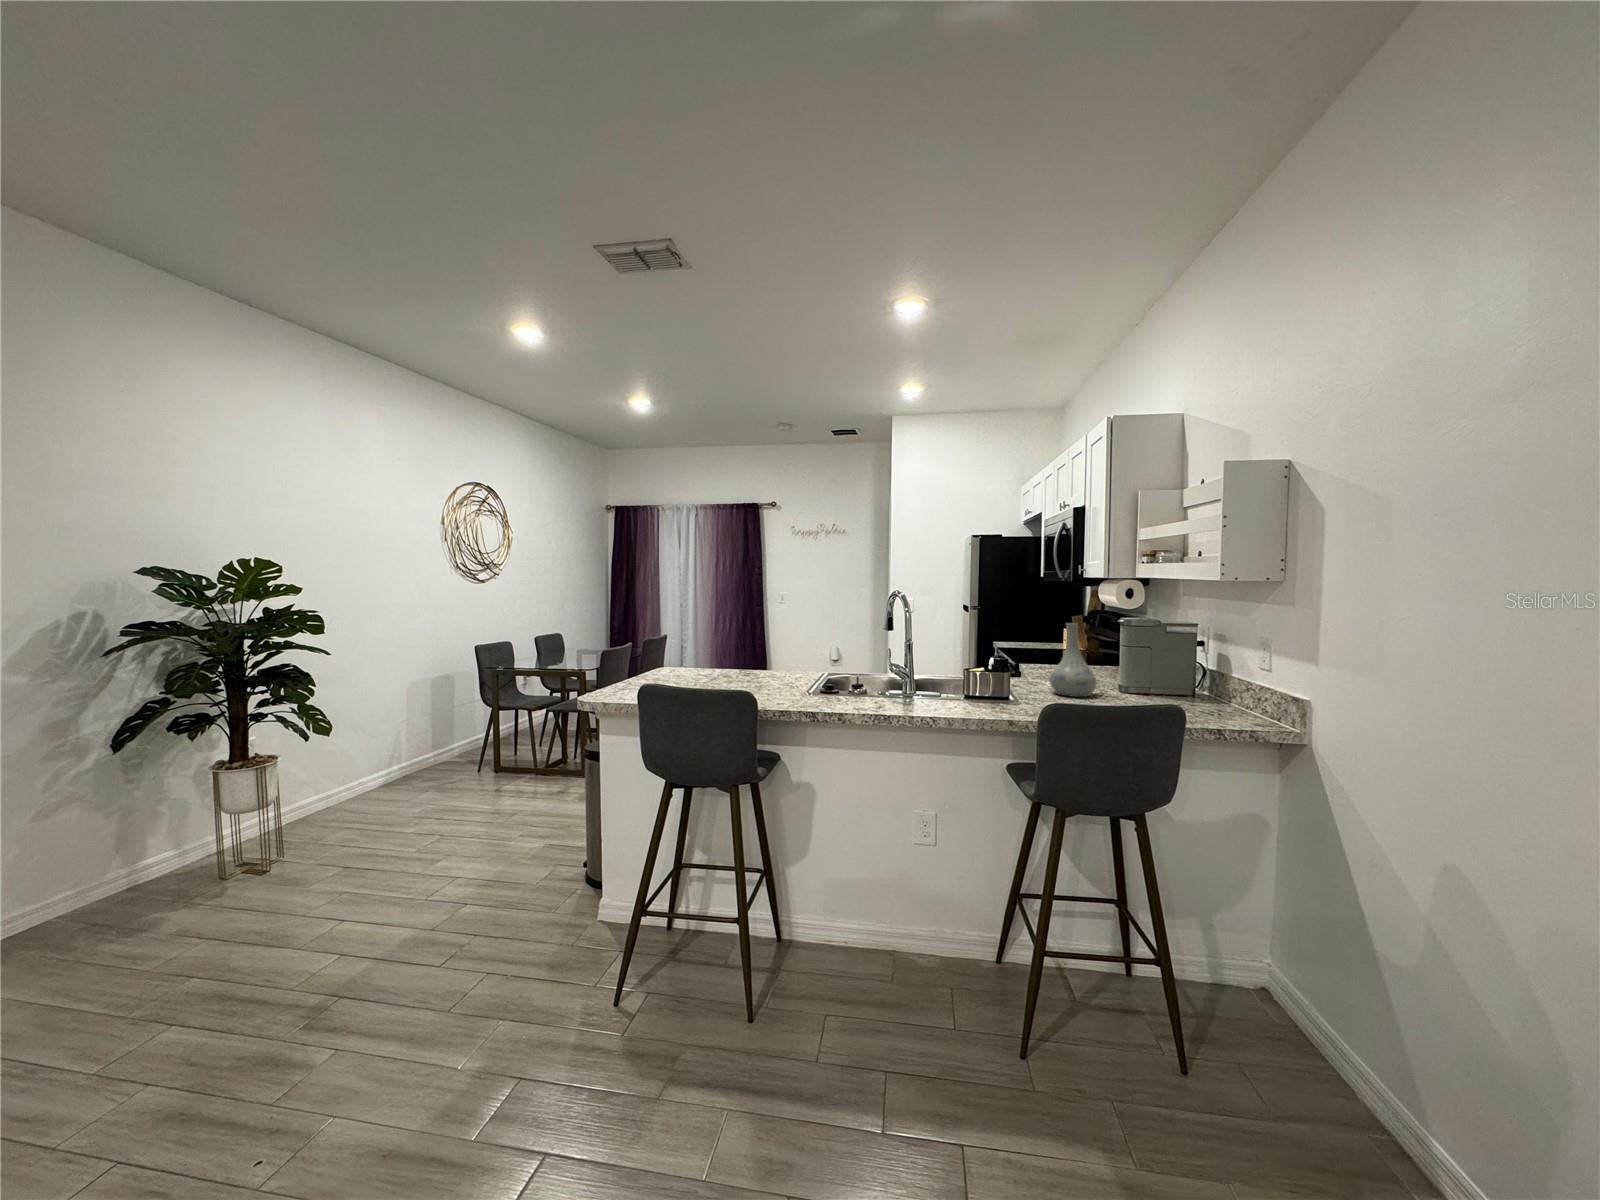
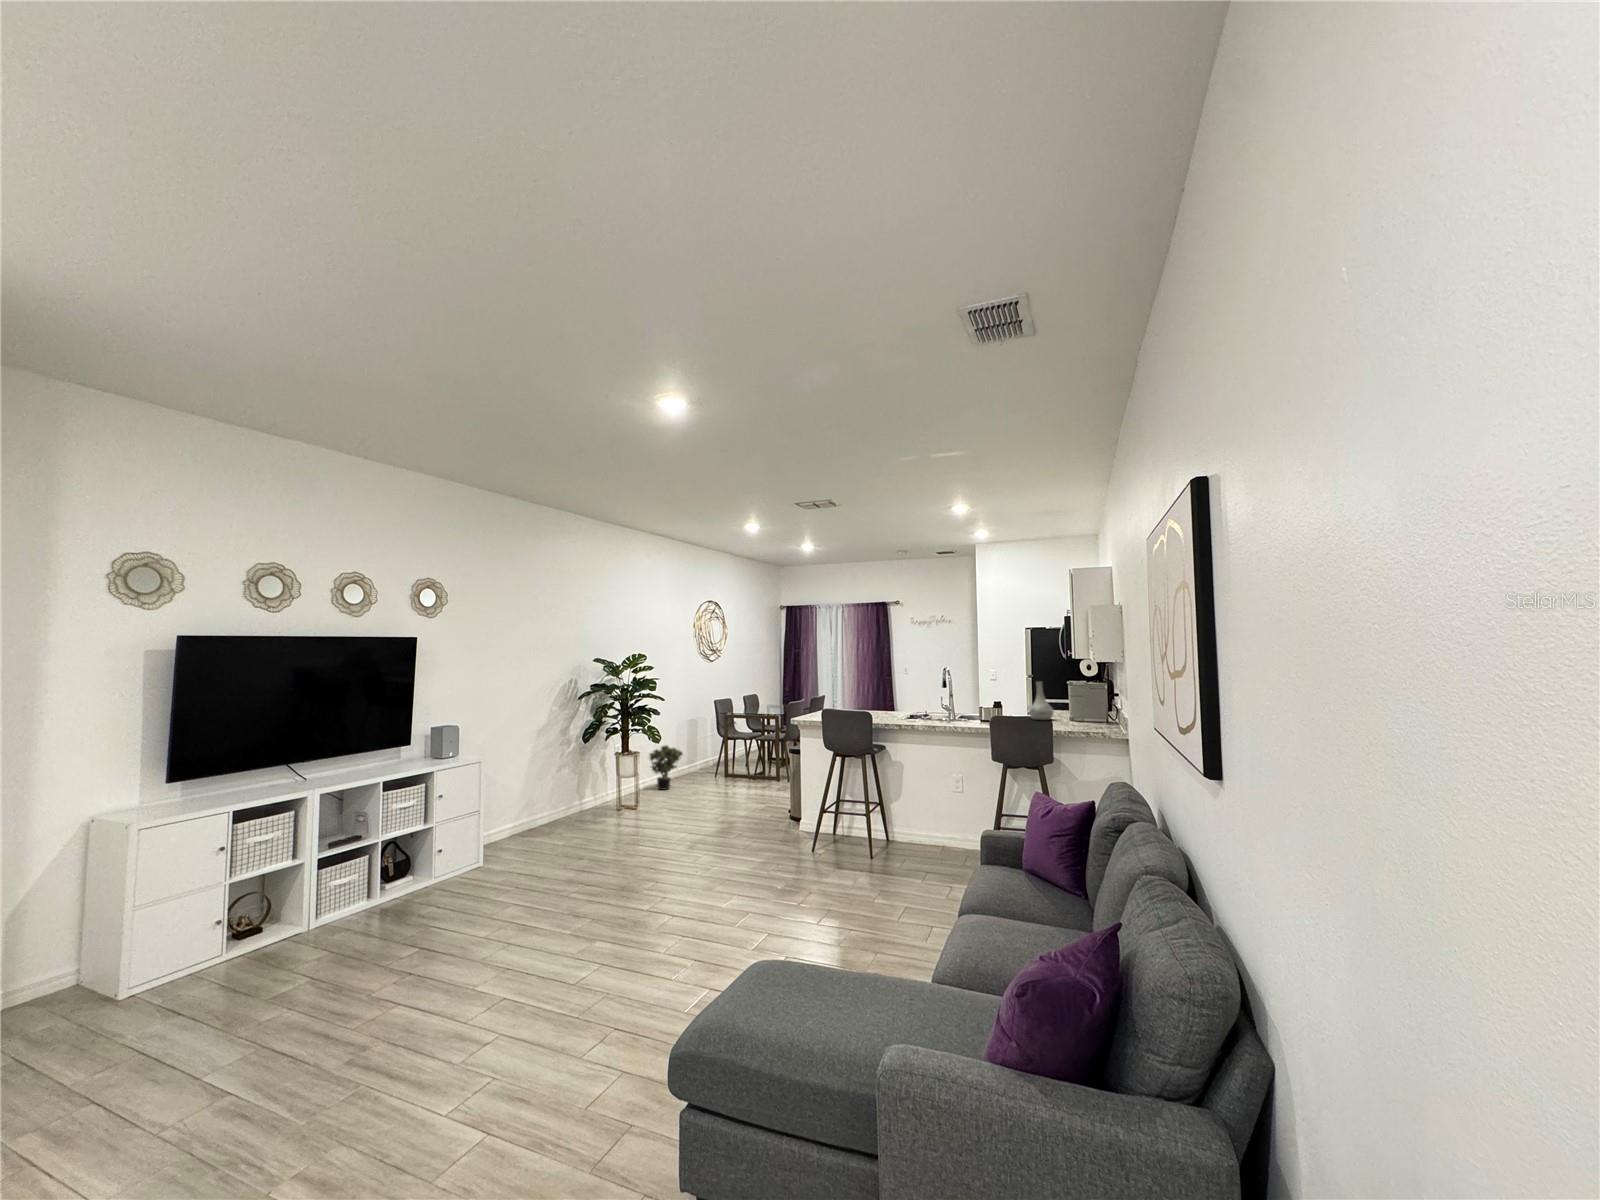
potted plant: none [324,731,400,813] -> present [649,746,683,790]

